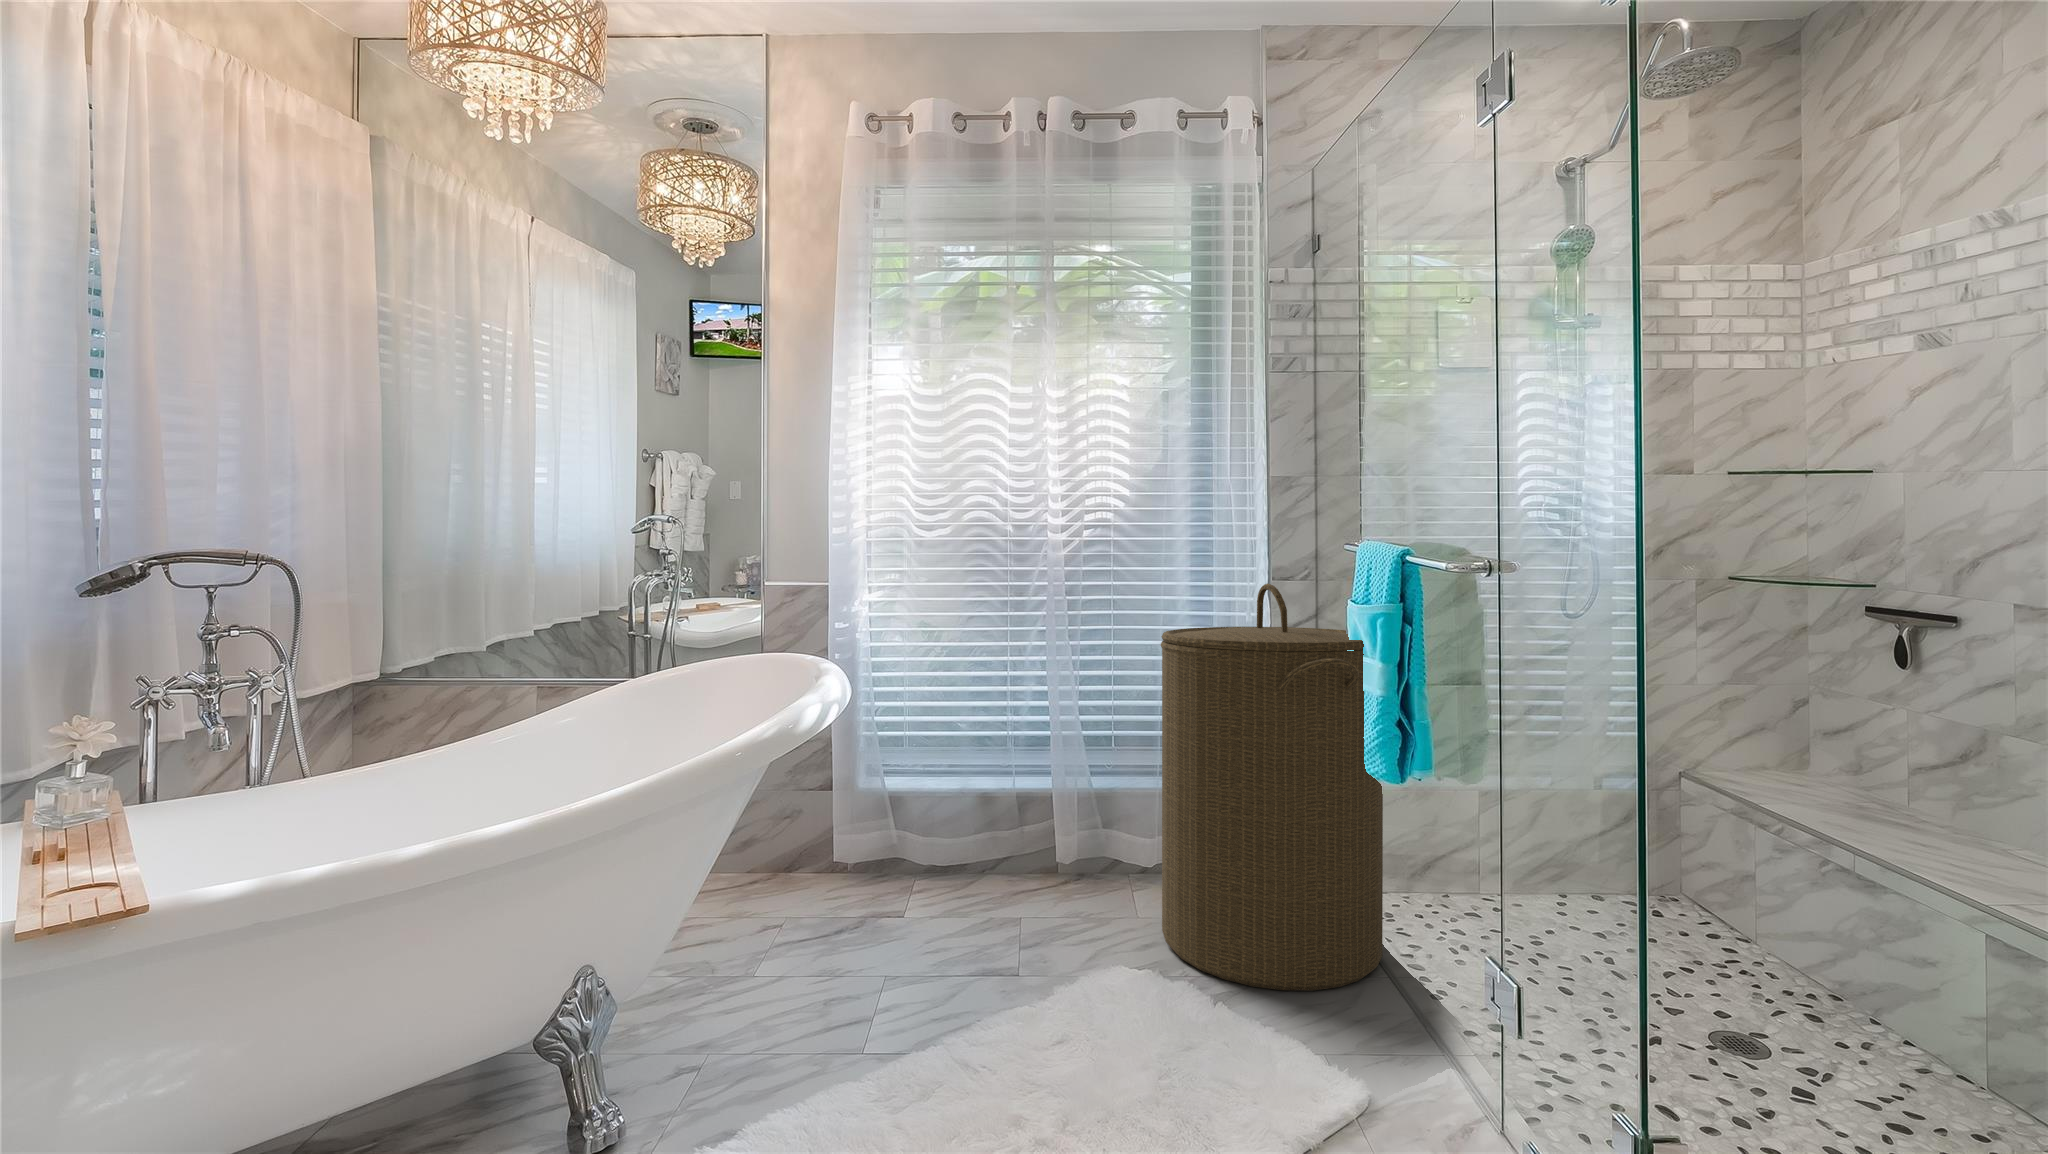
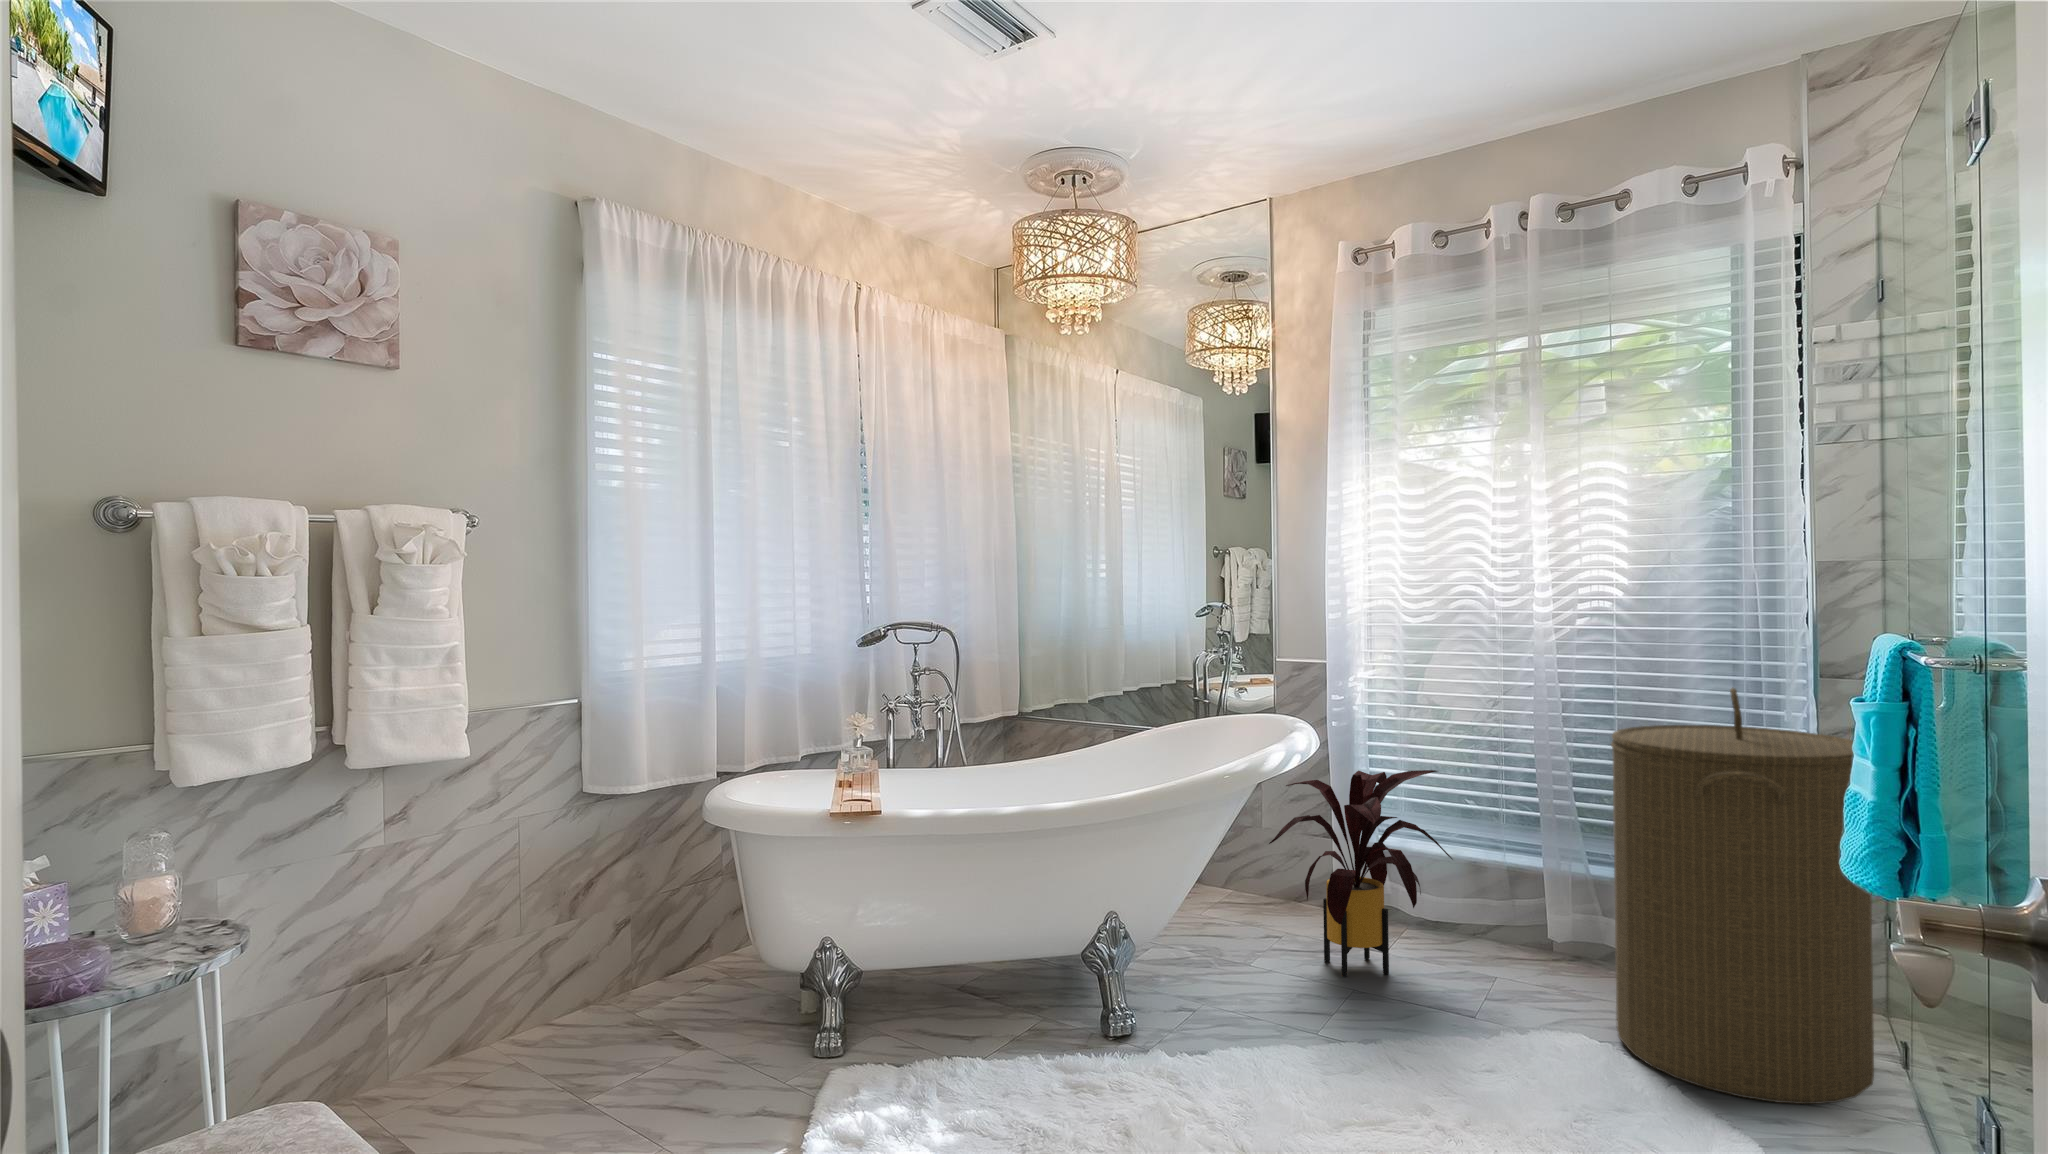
house plant: none [785,696,977,953] -> present [1269,770,1452,977]

